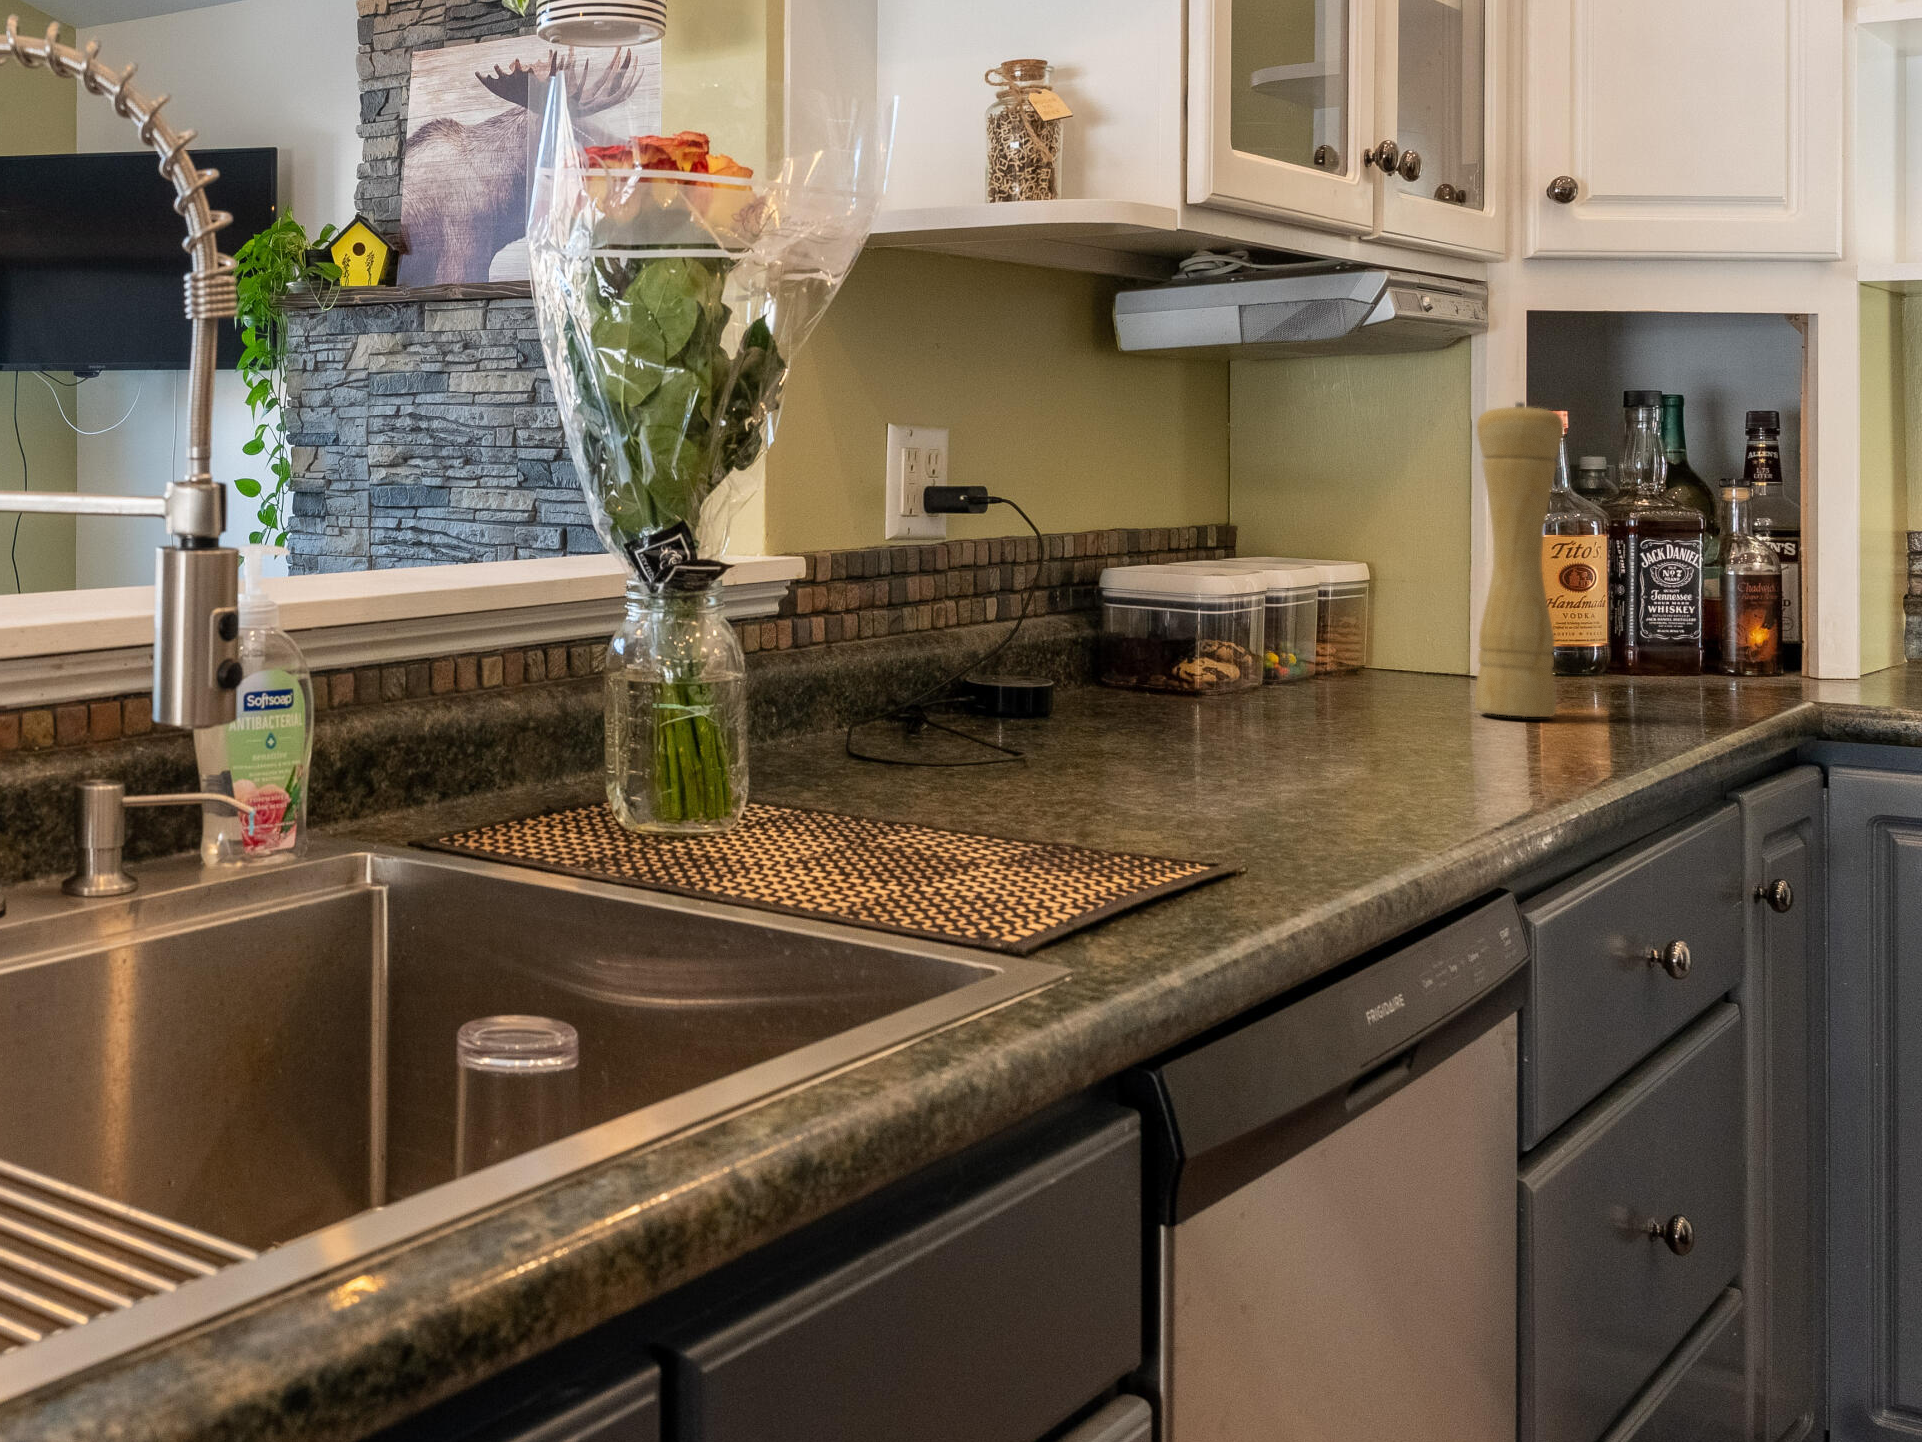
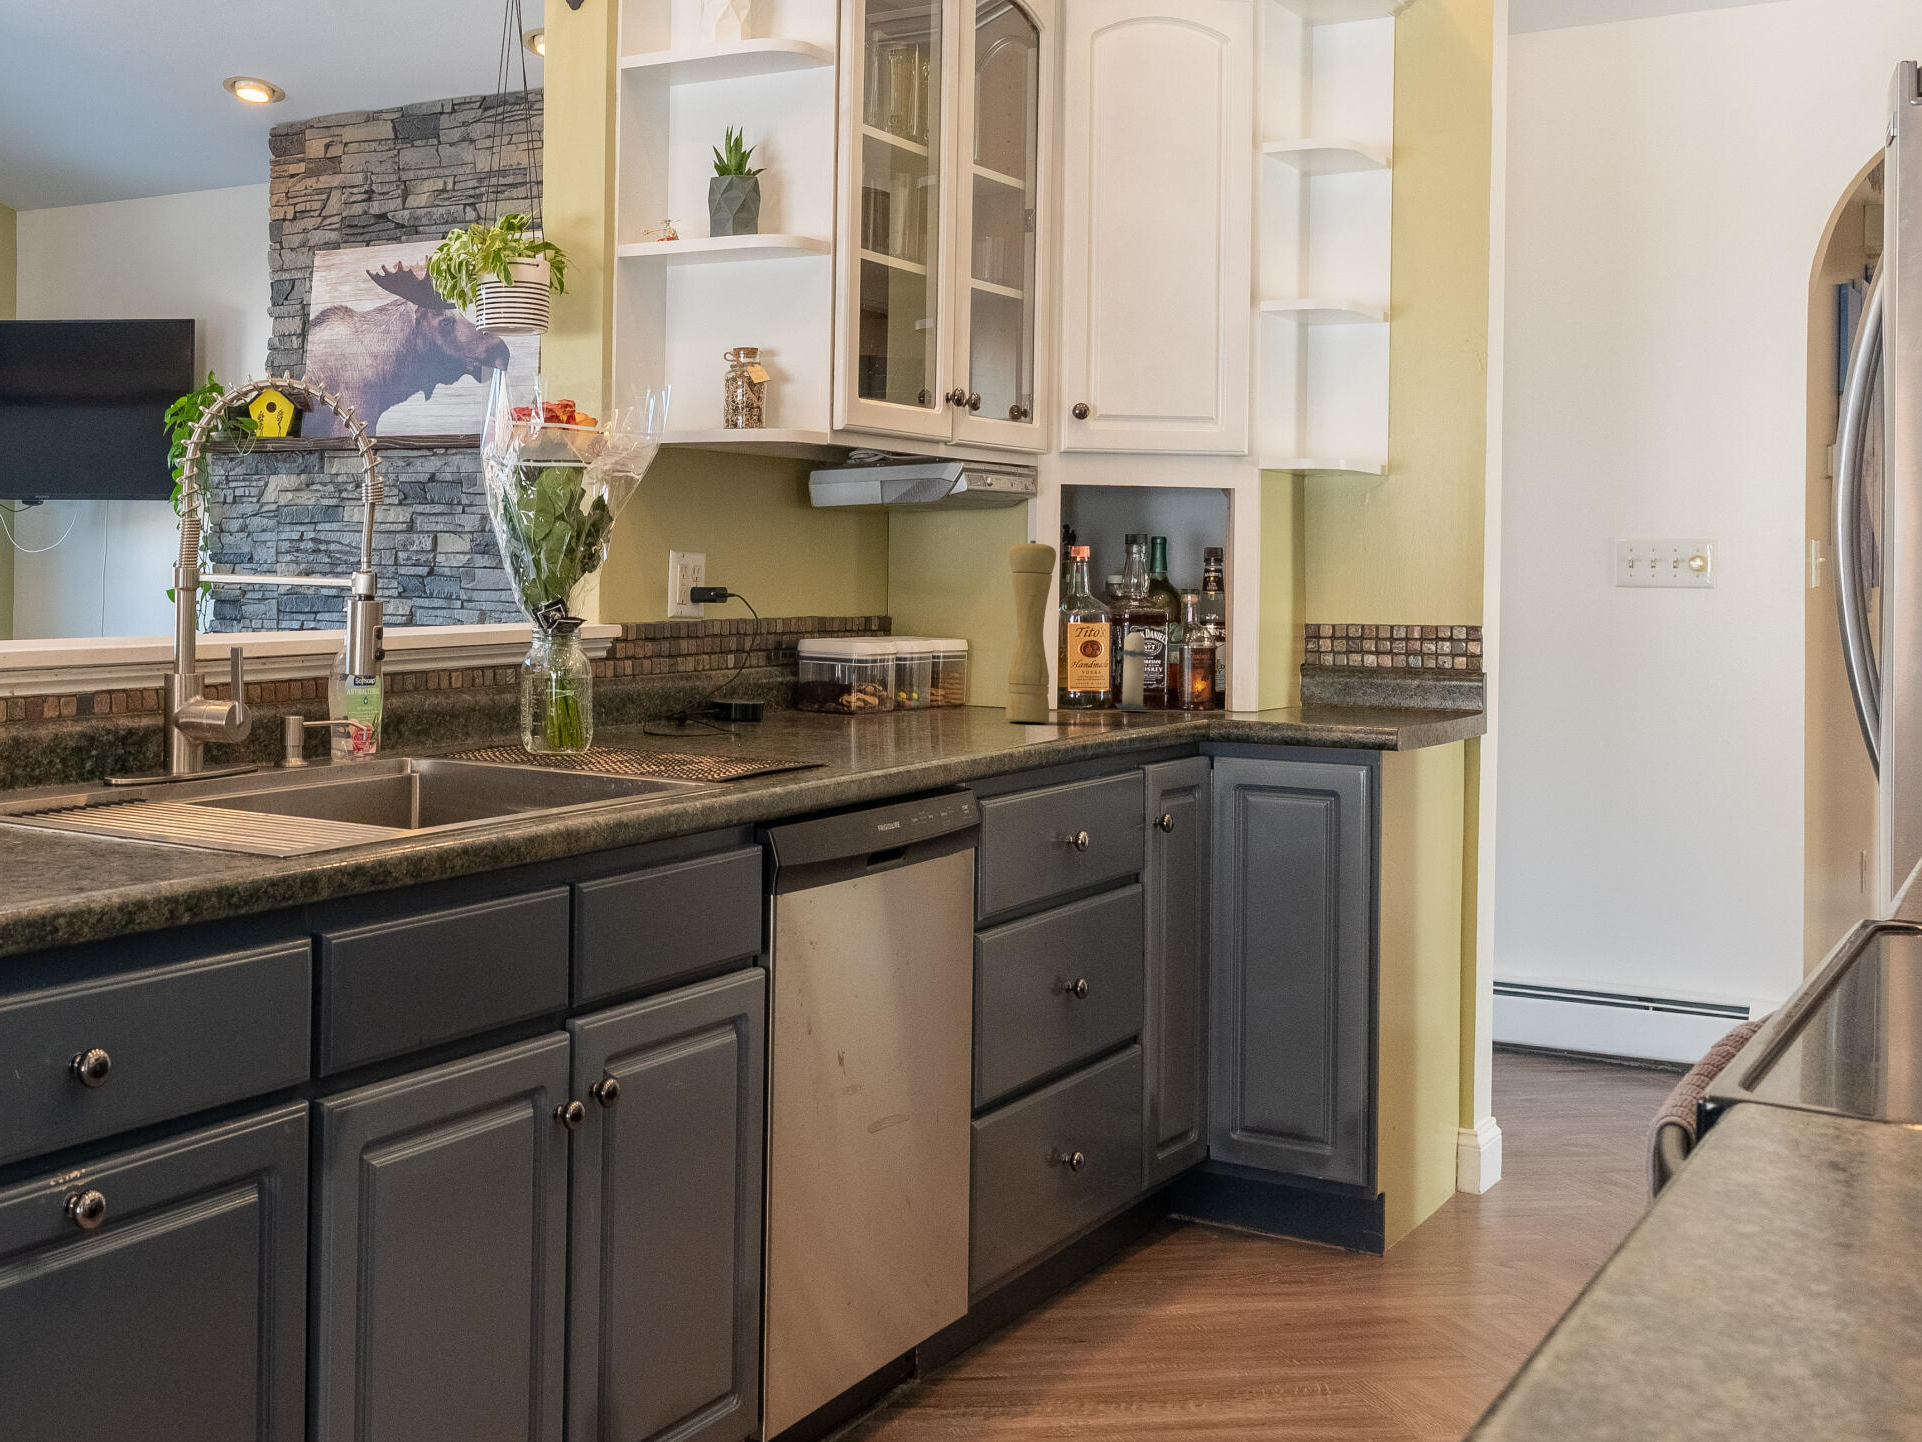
candle: none [1629,544,1709,686] -> present [1116,626,1151,710]

